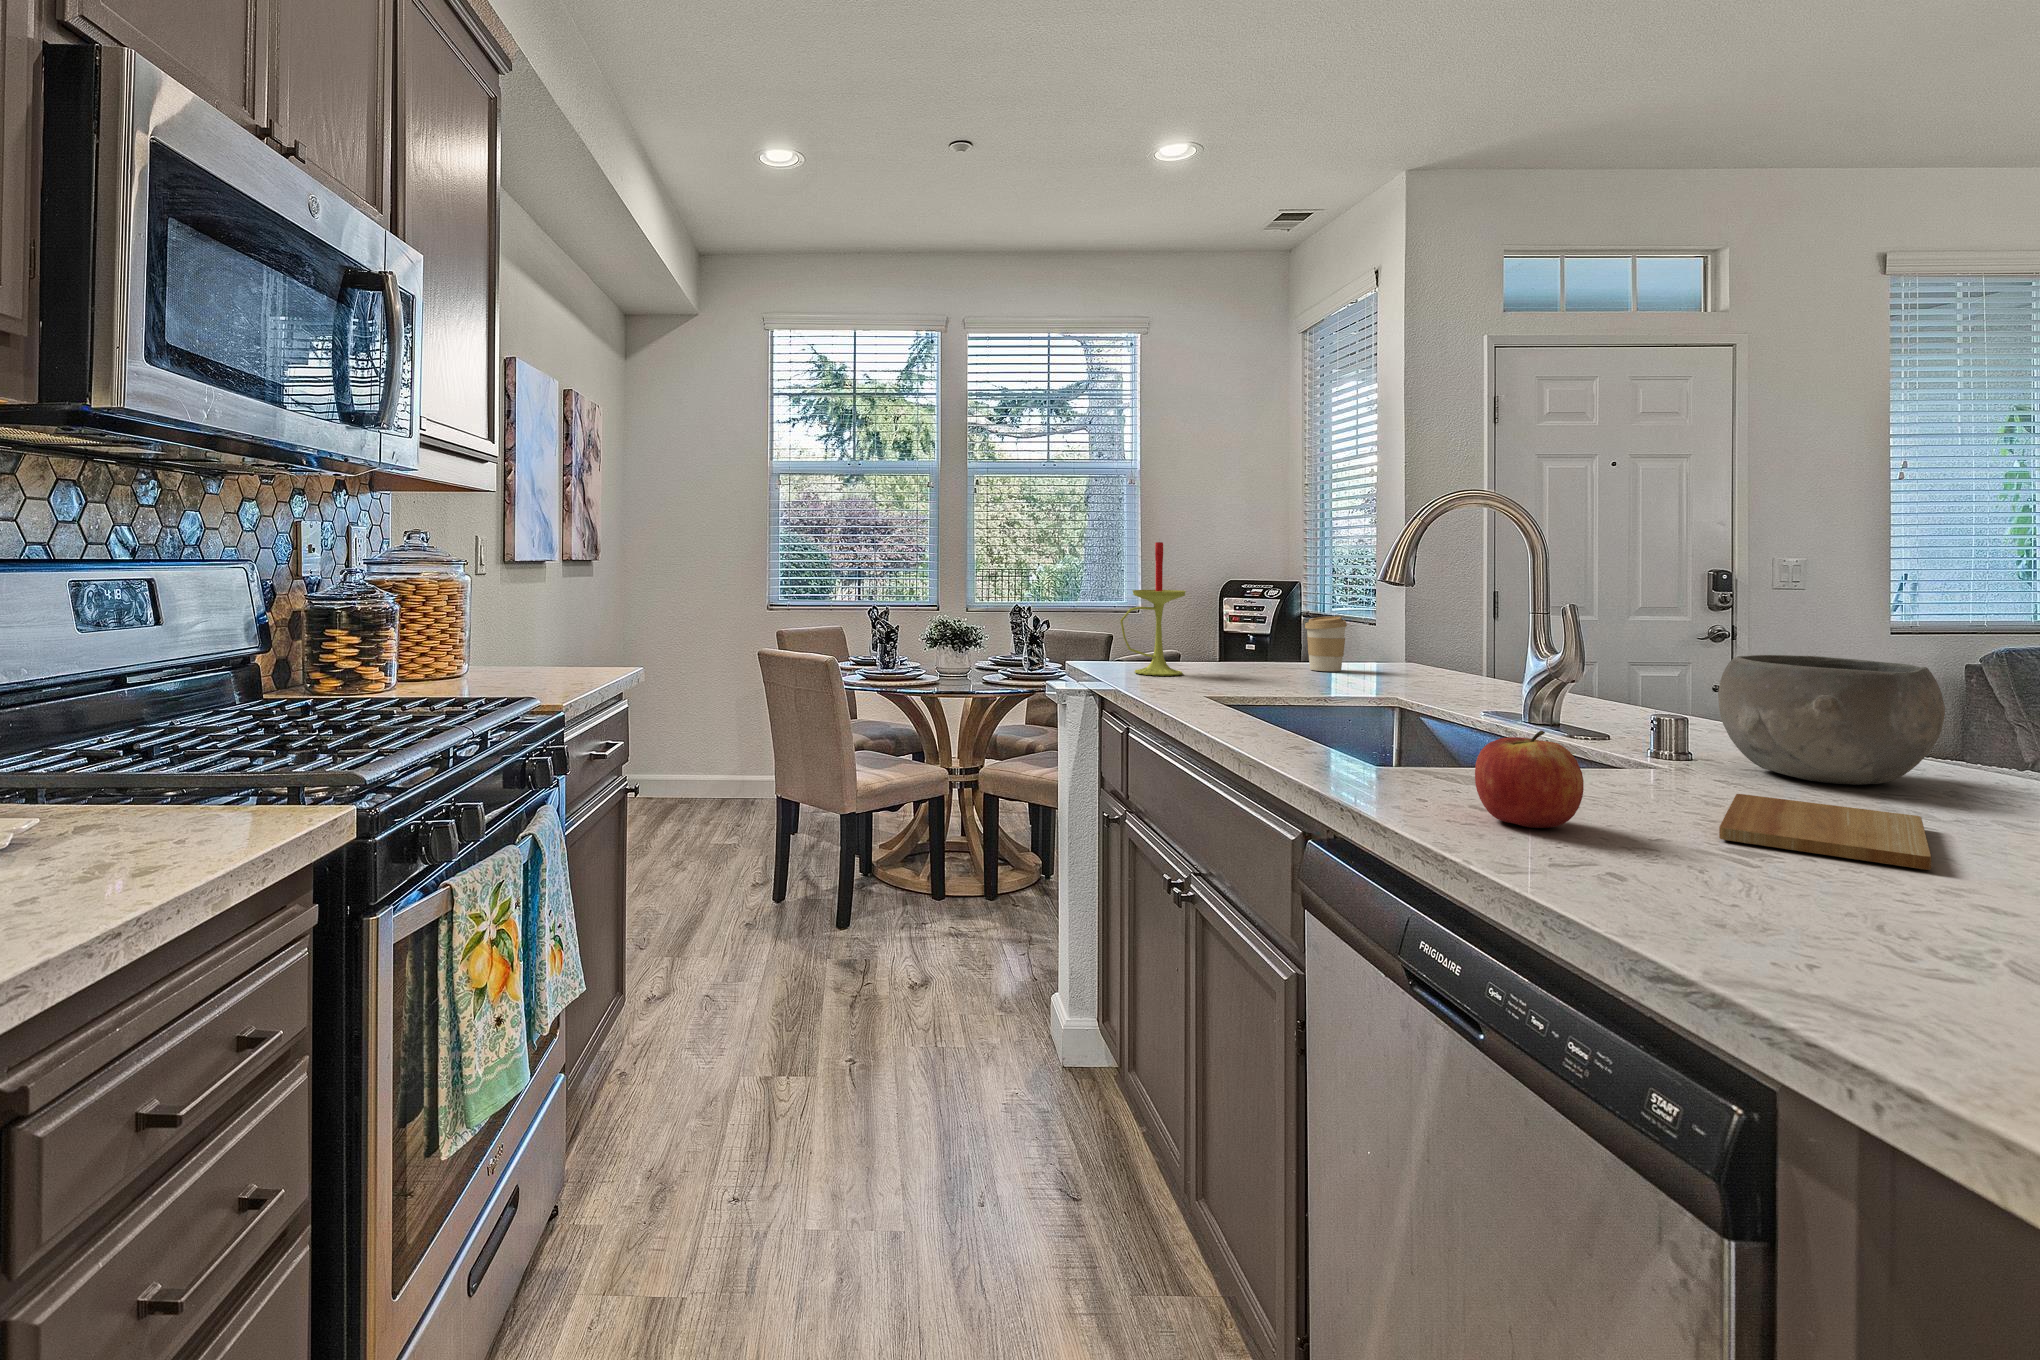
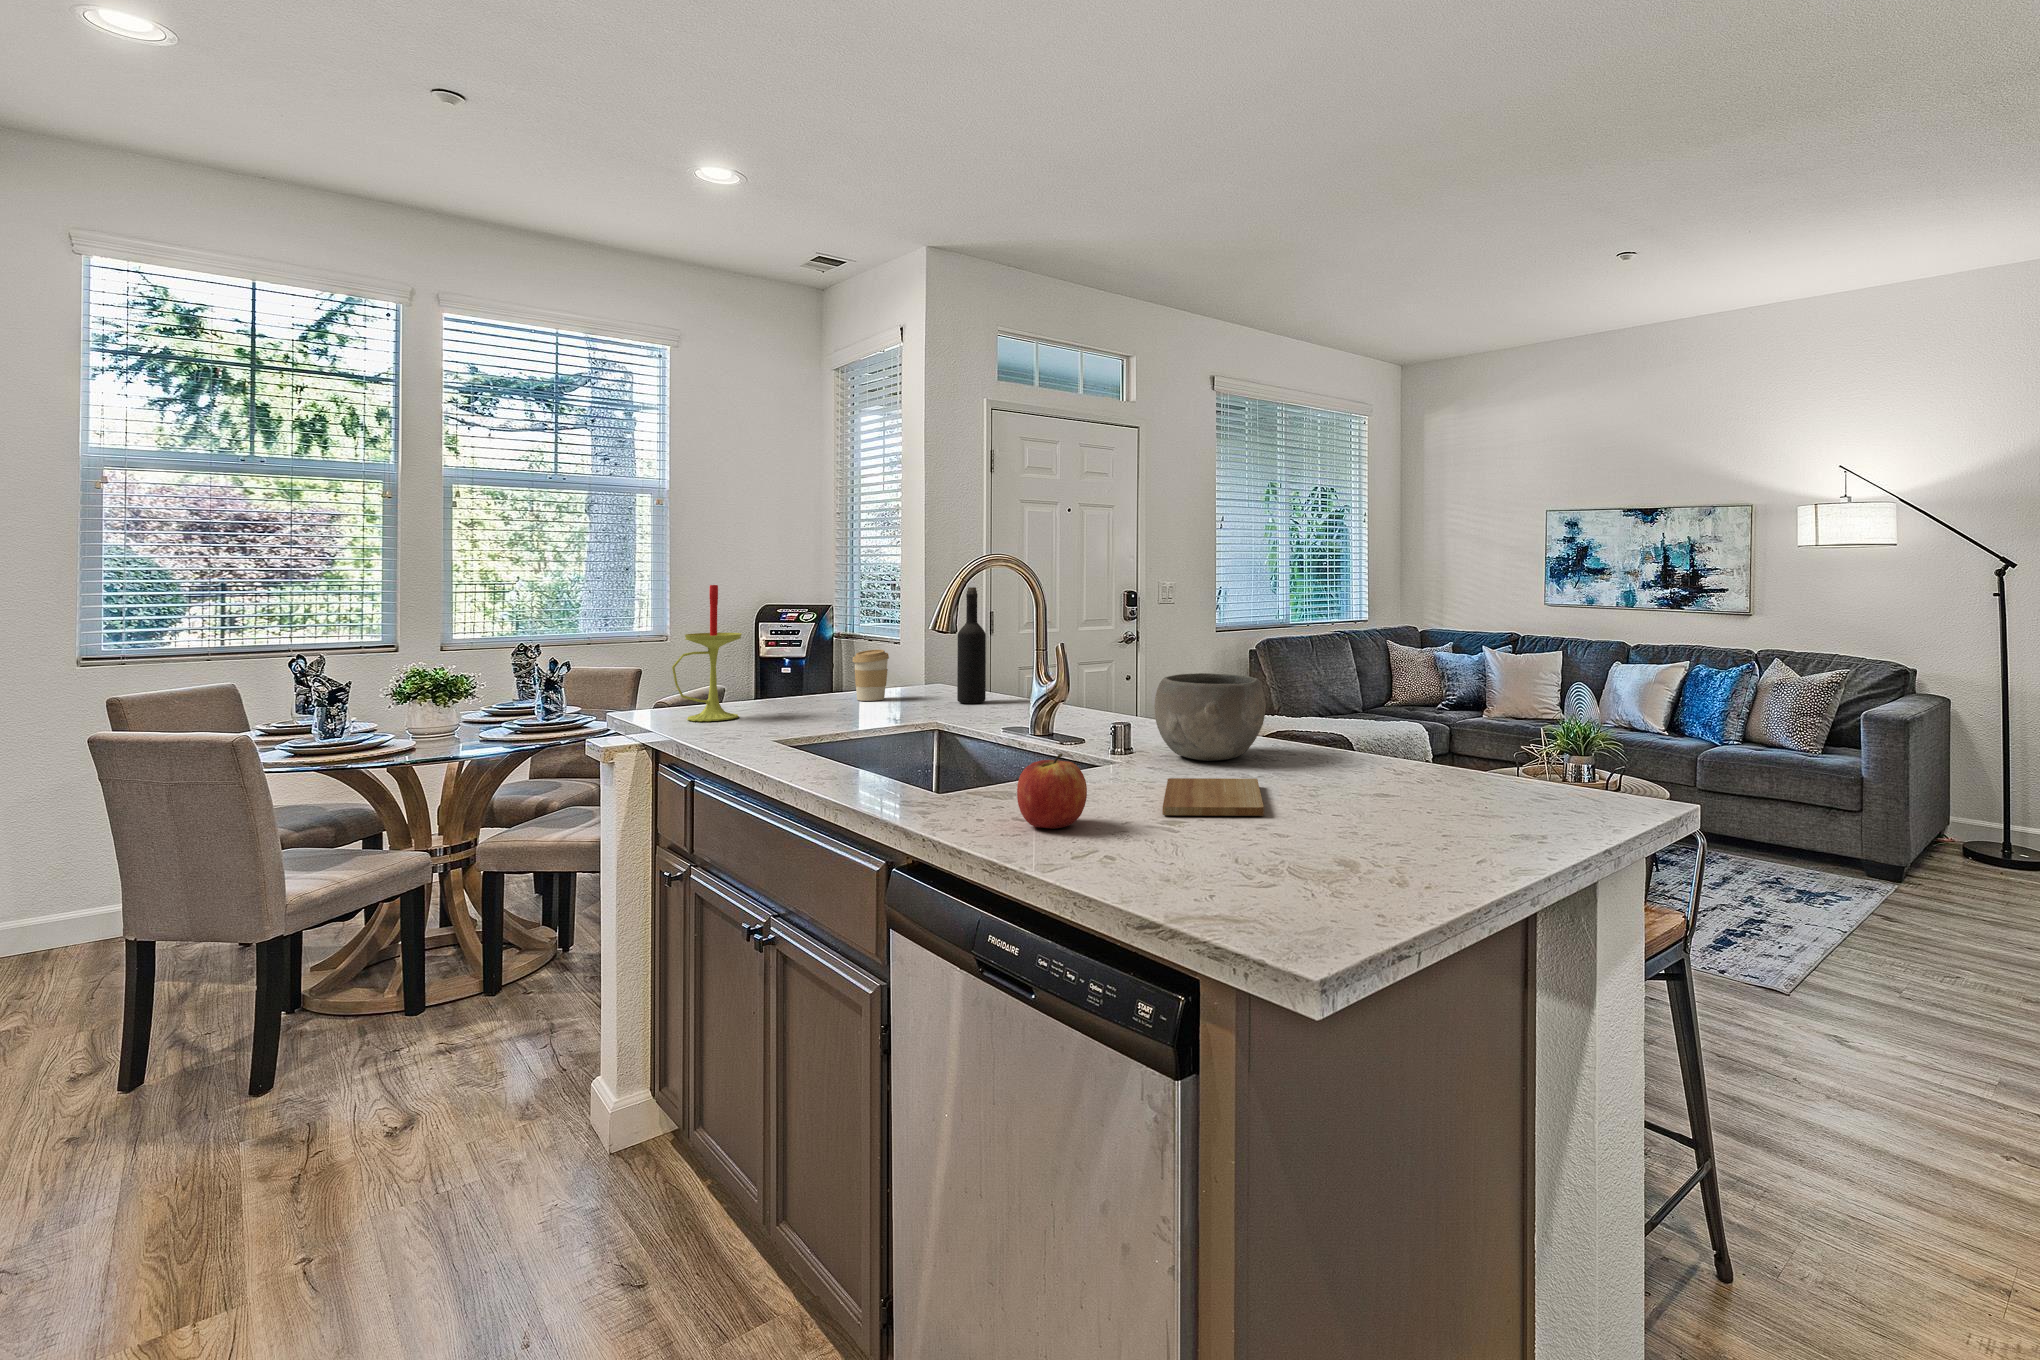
wine bottle: none [1430,547,1468,683] -> present [957,587,986,703]

